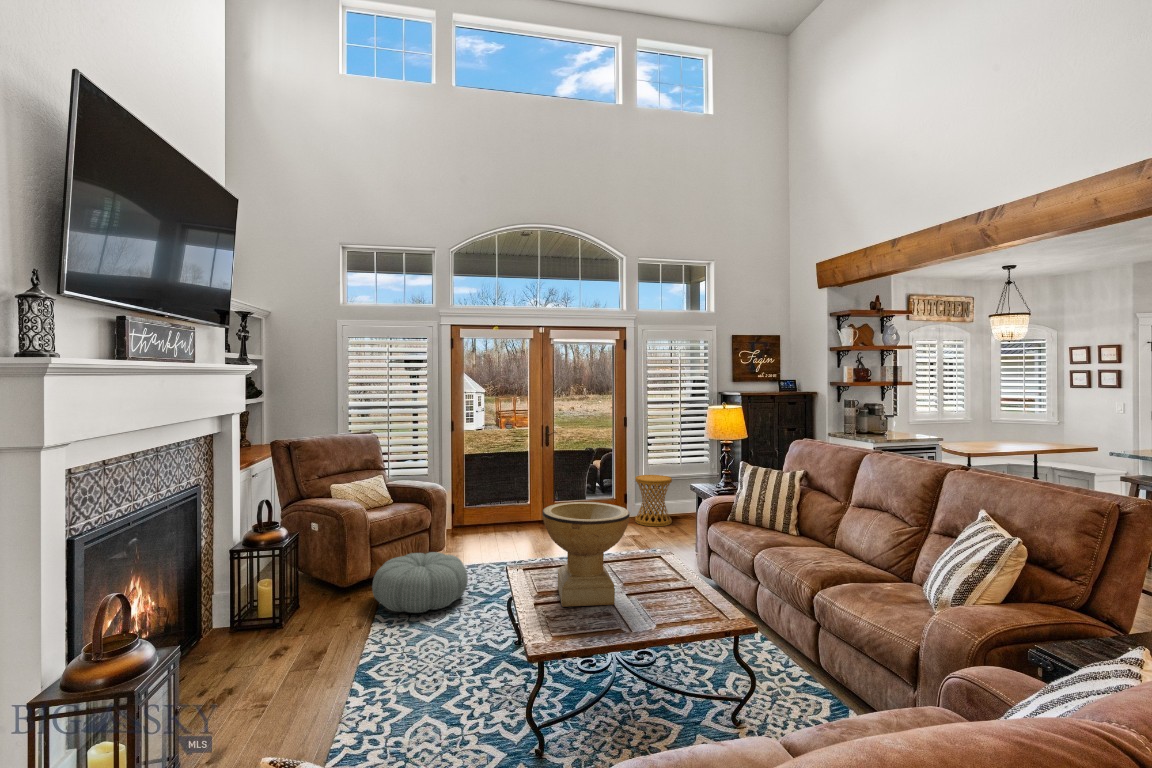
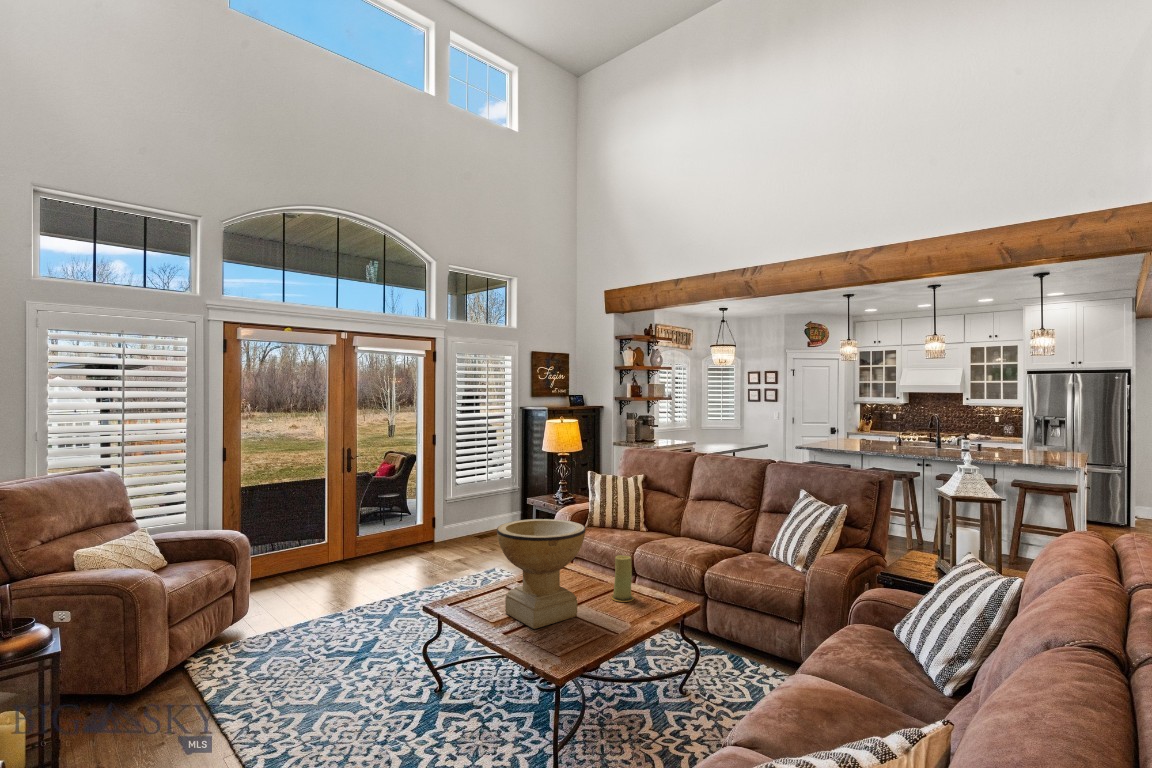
side table: present [635,475,672,527] -> none [446,494,485,547]
pouf: present [372,552,468,613] -> none [199,612,330,697]
candle: none [666,552,692,602] -> present [611,555,634,602]

